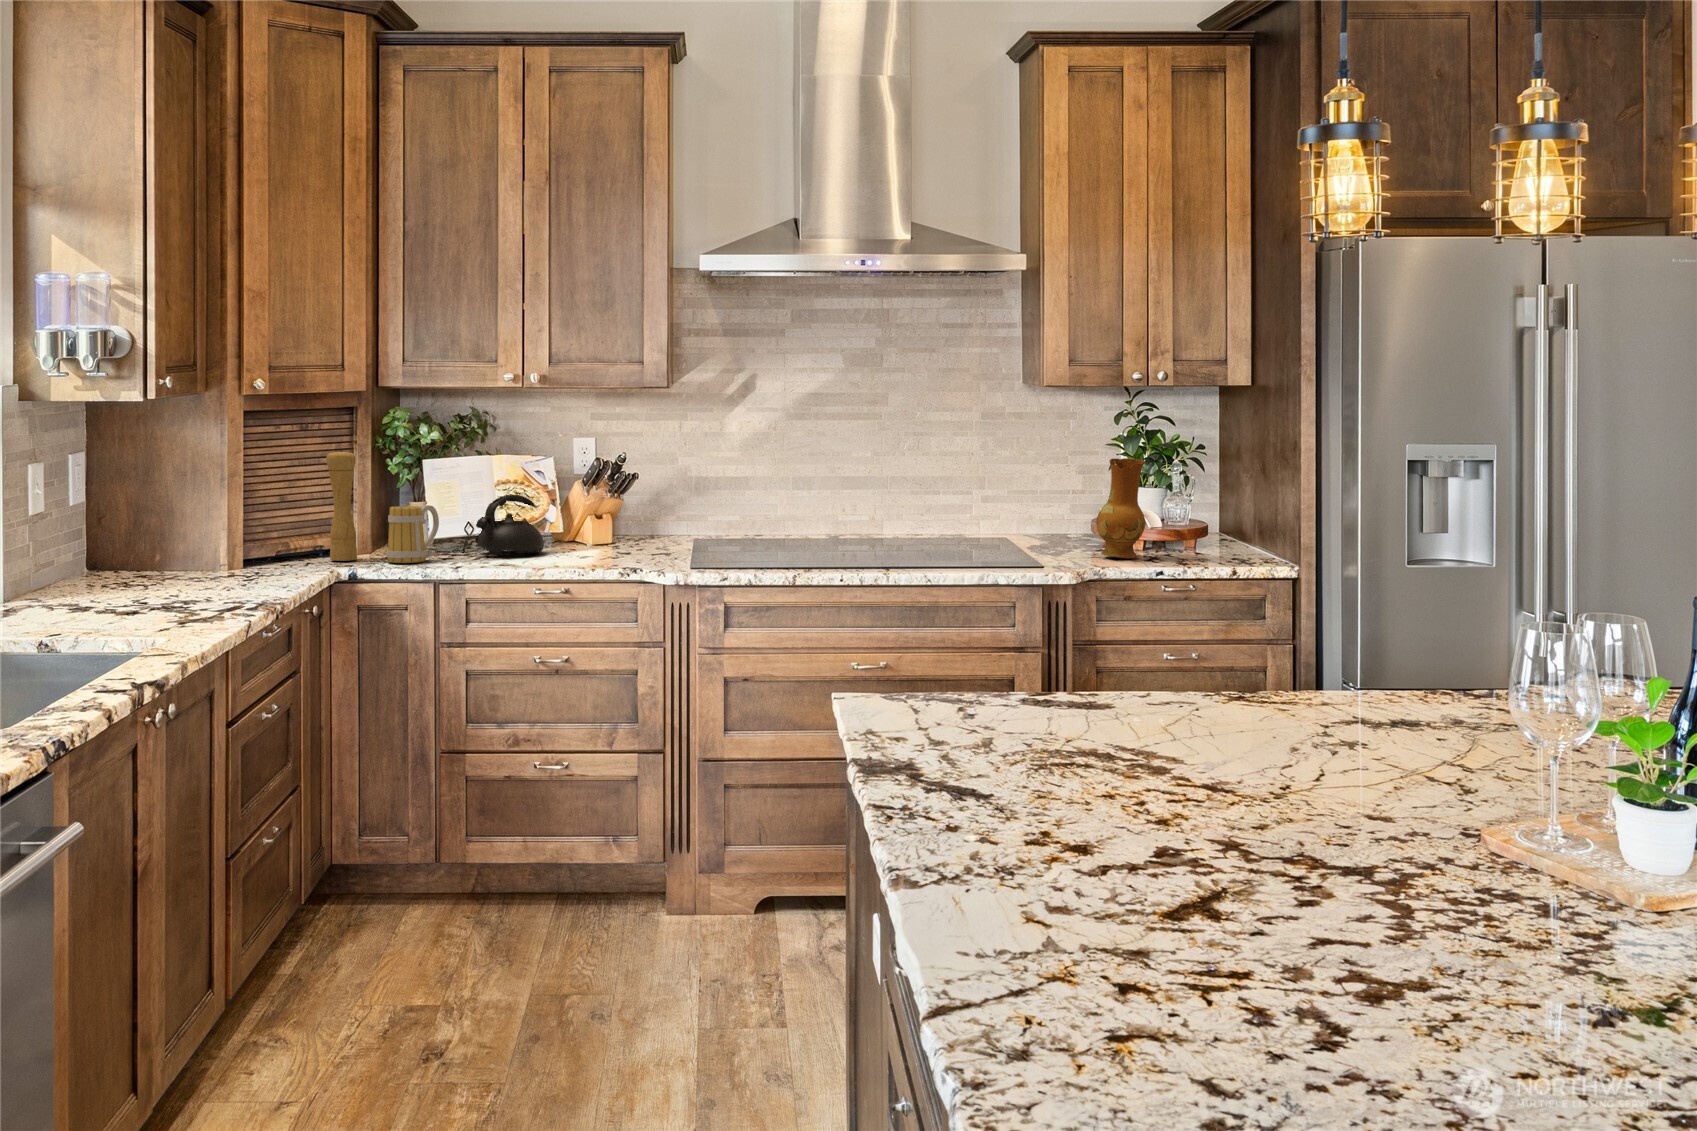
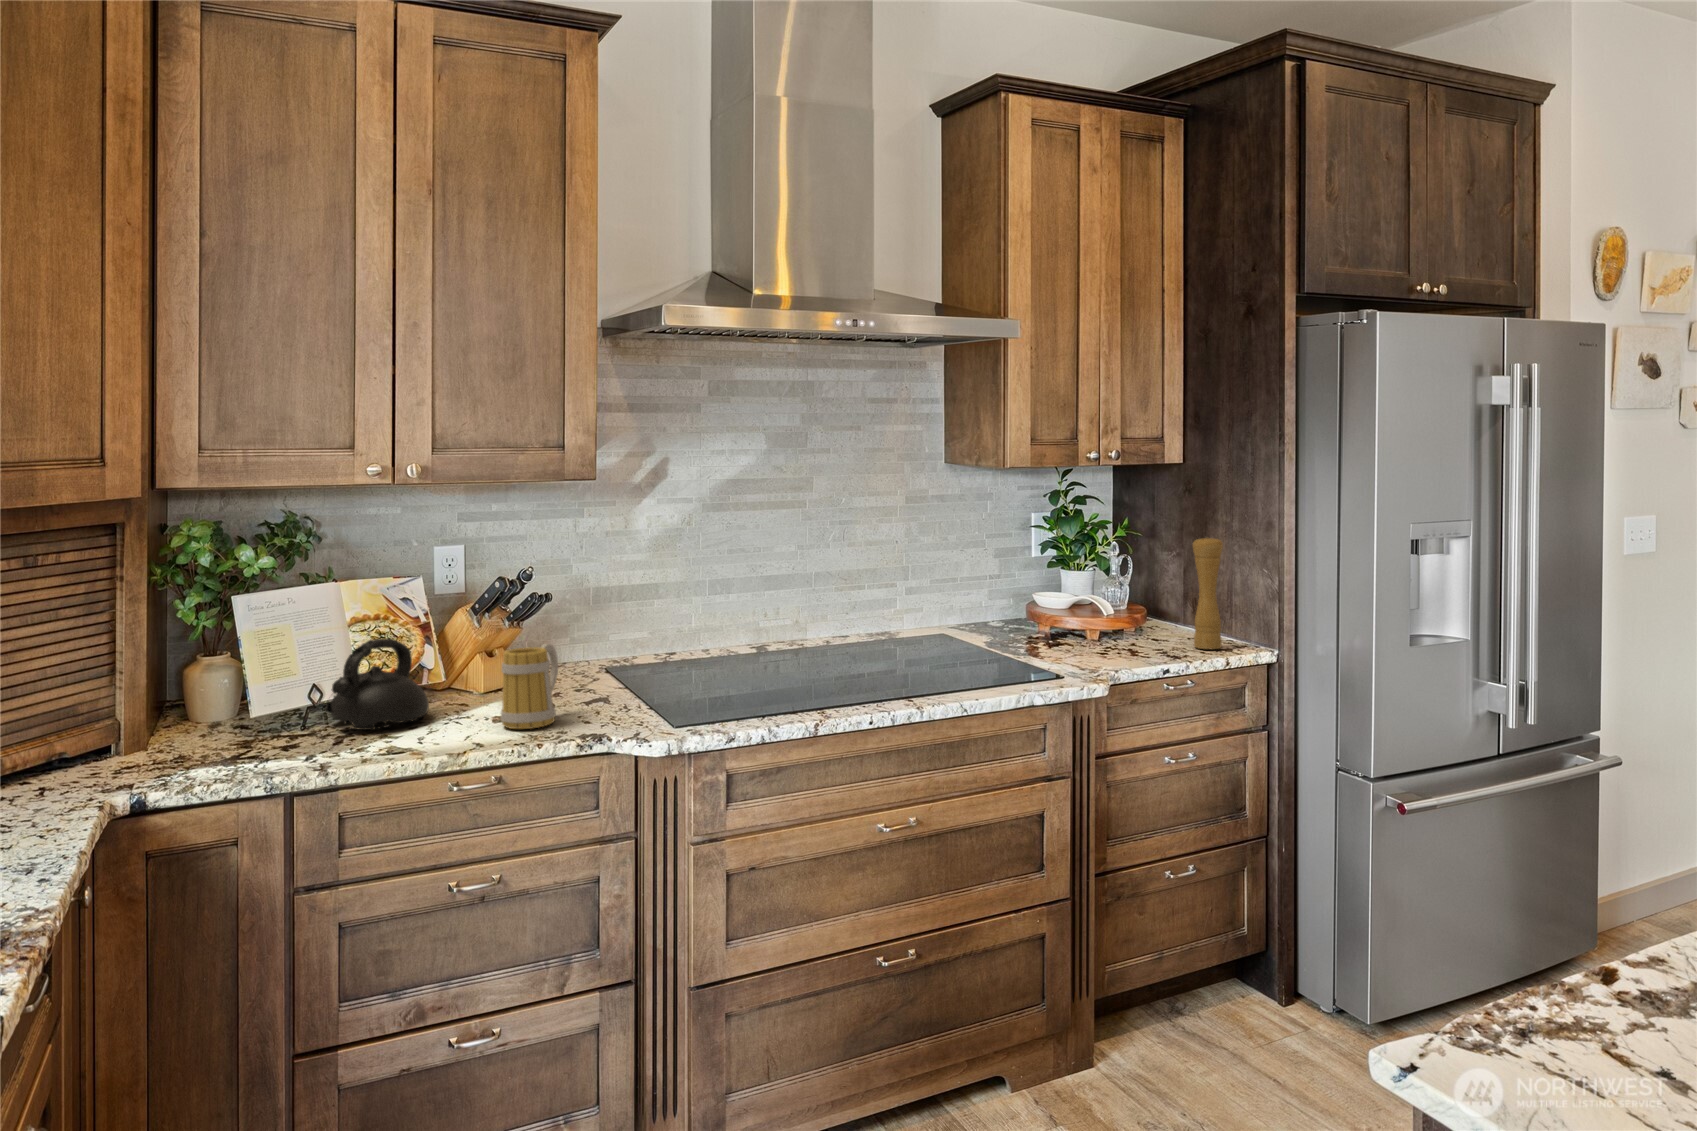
pepper mill: present [326,450,357,561] -> present [1193,537,1223,649]
ceramic jug: present [1096,458,1145,559] -> none [1084,549,1139,660]
mug: present [386,505,439,563] -> present [501,644,558,729]

